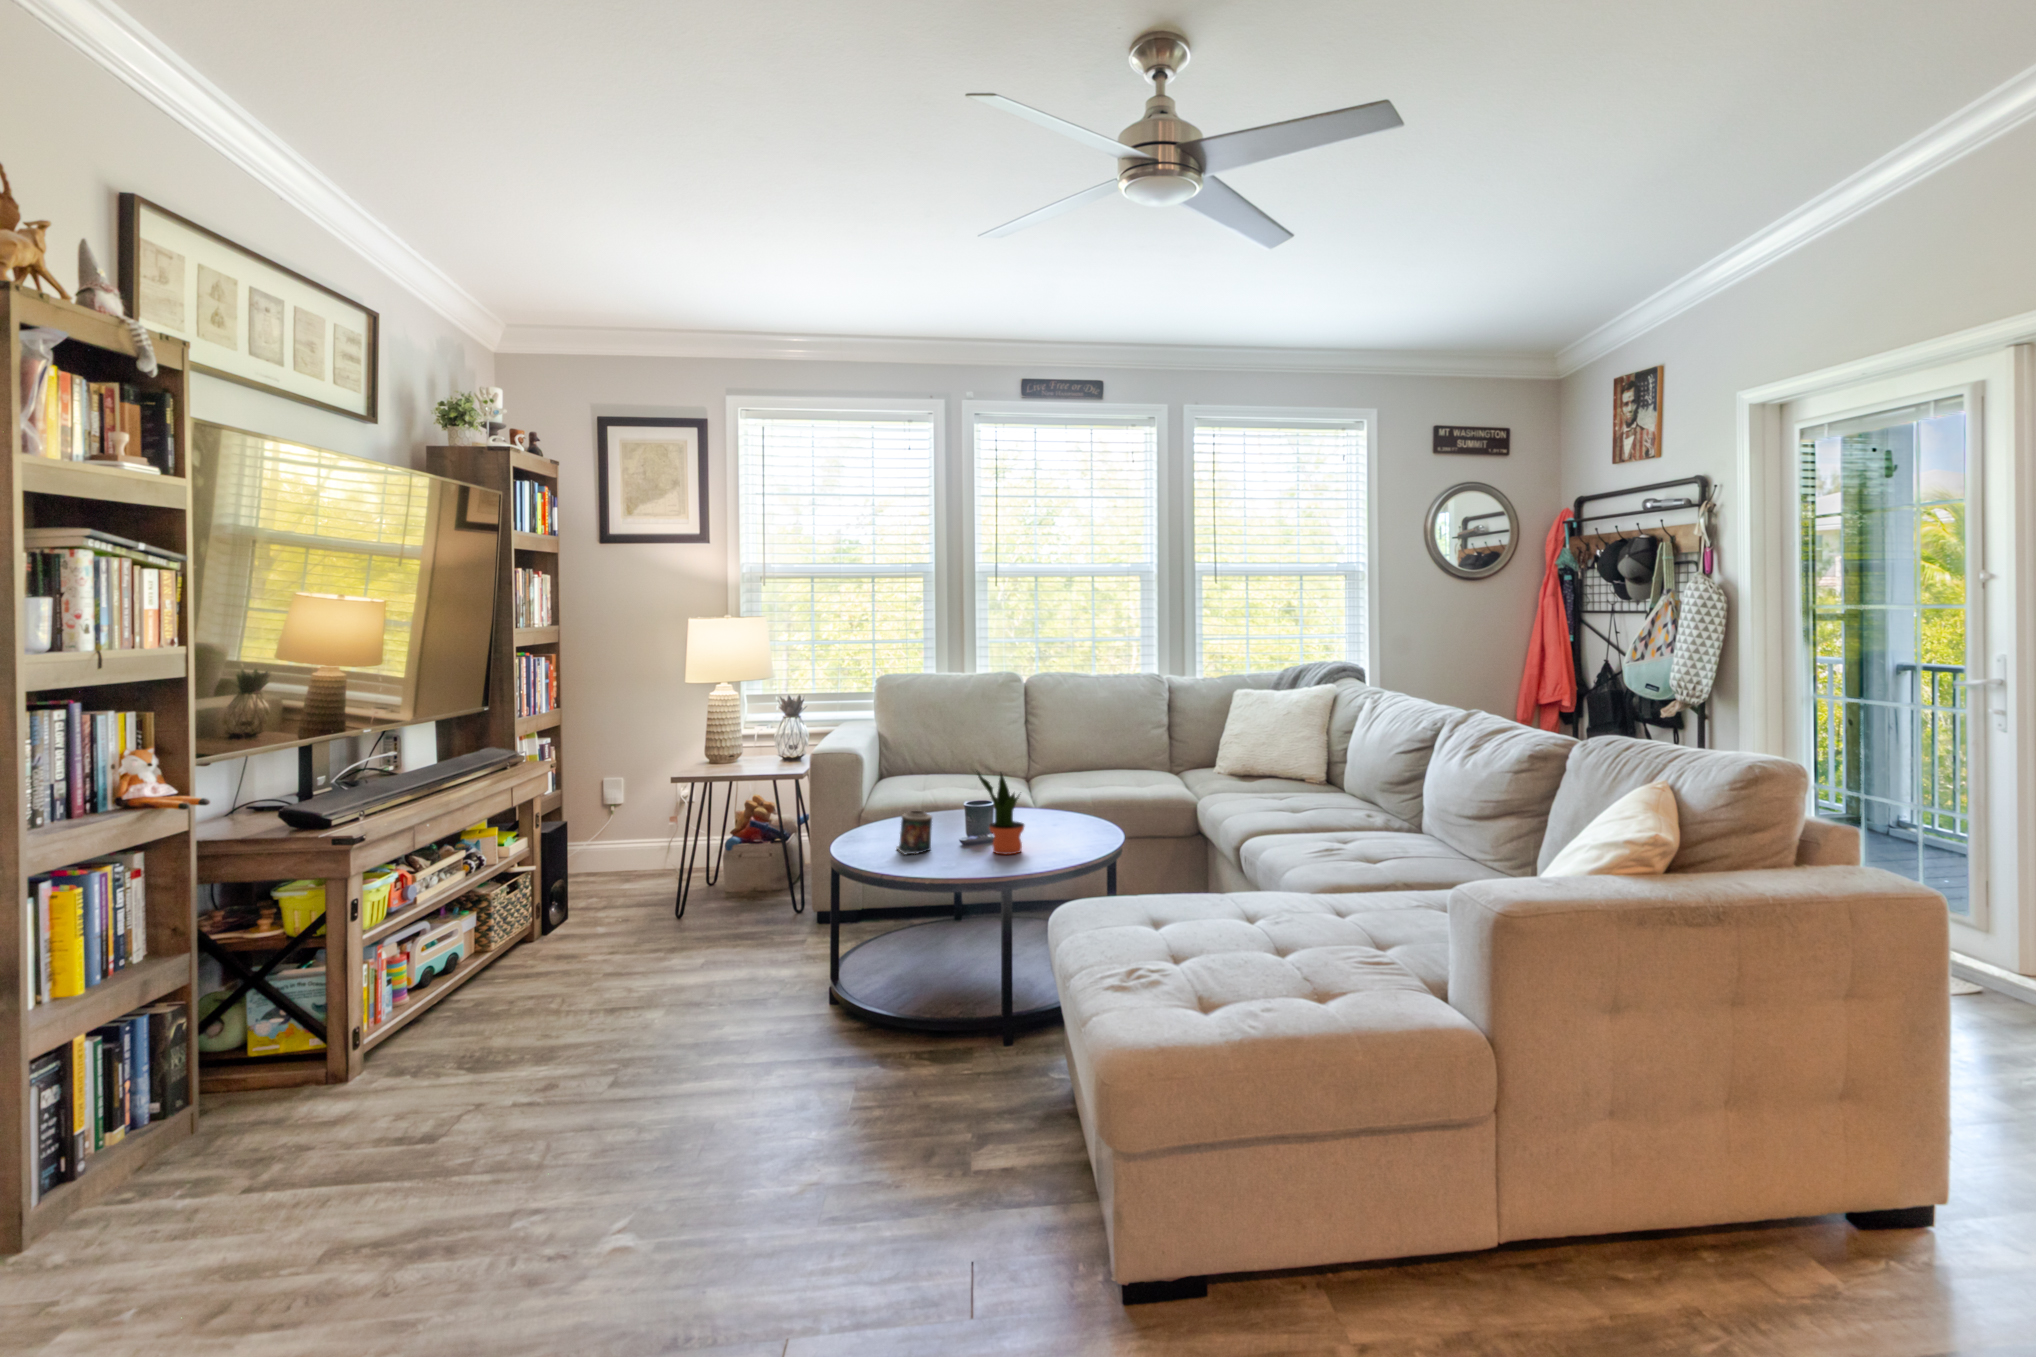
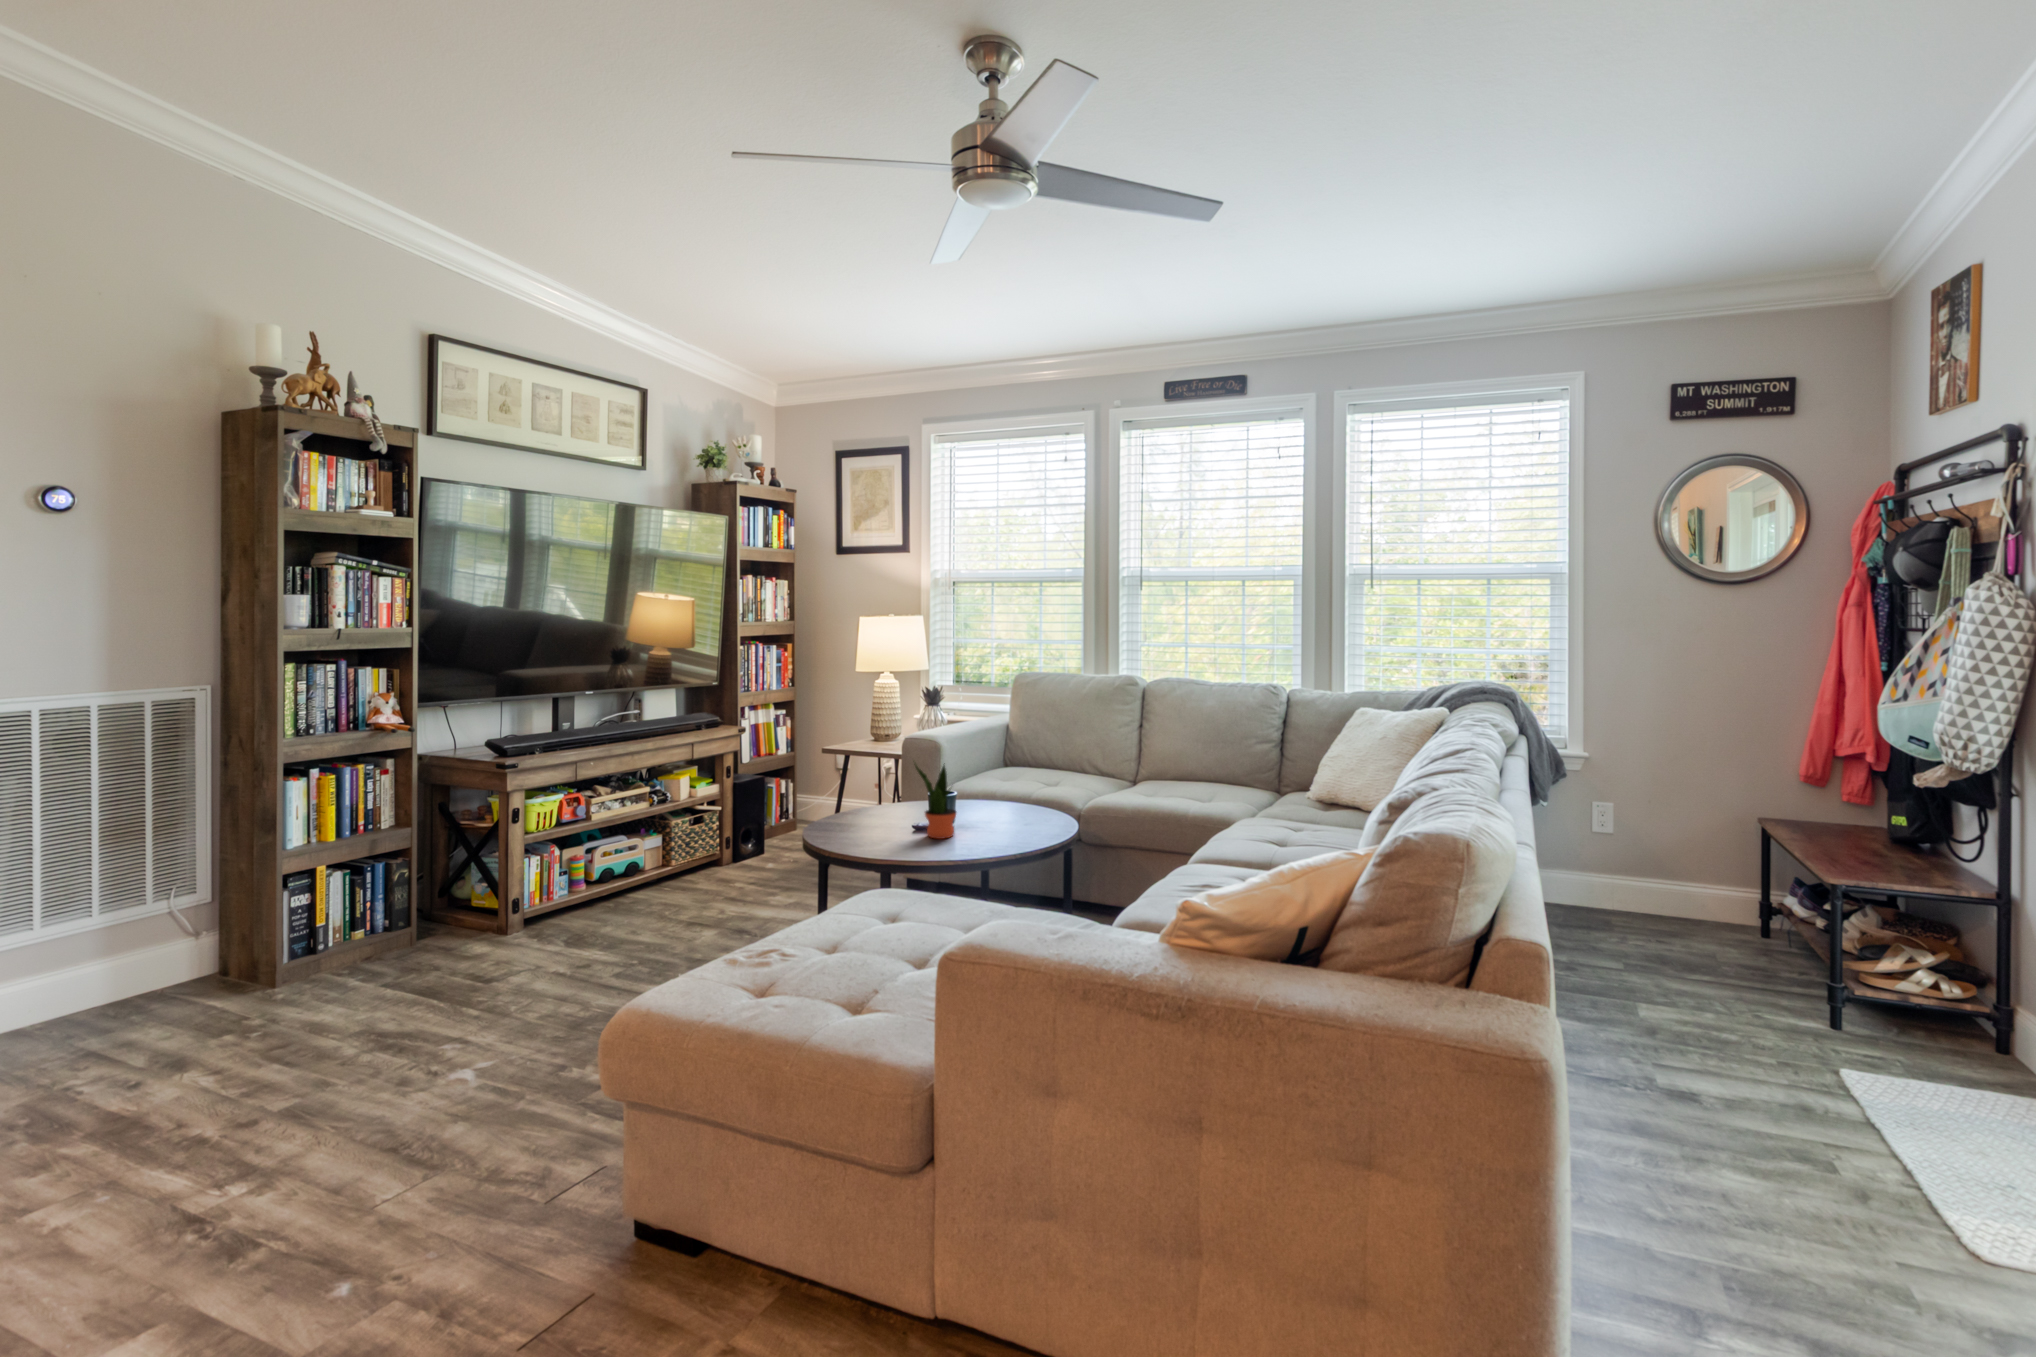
candle: present [896,811,932,854] -> none [863,790,895,827]

